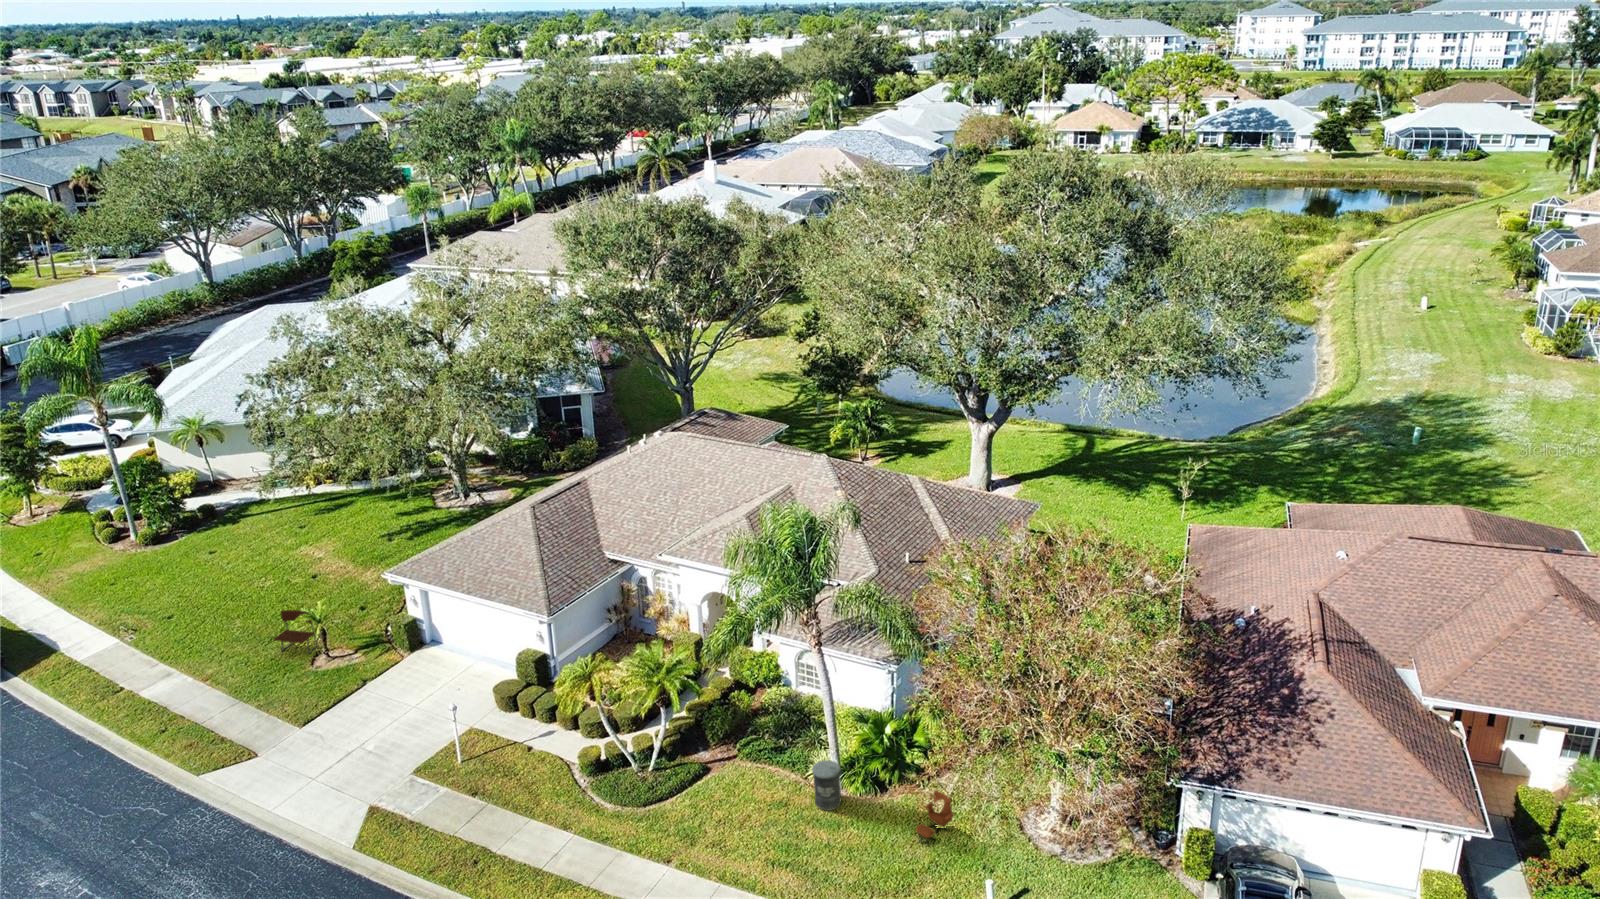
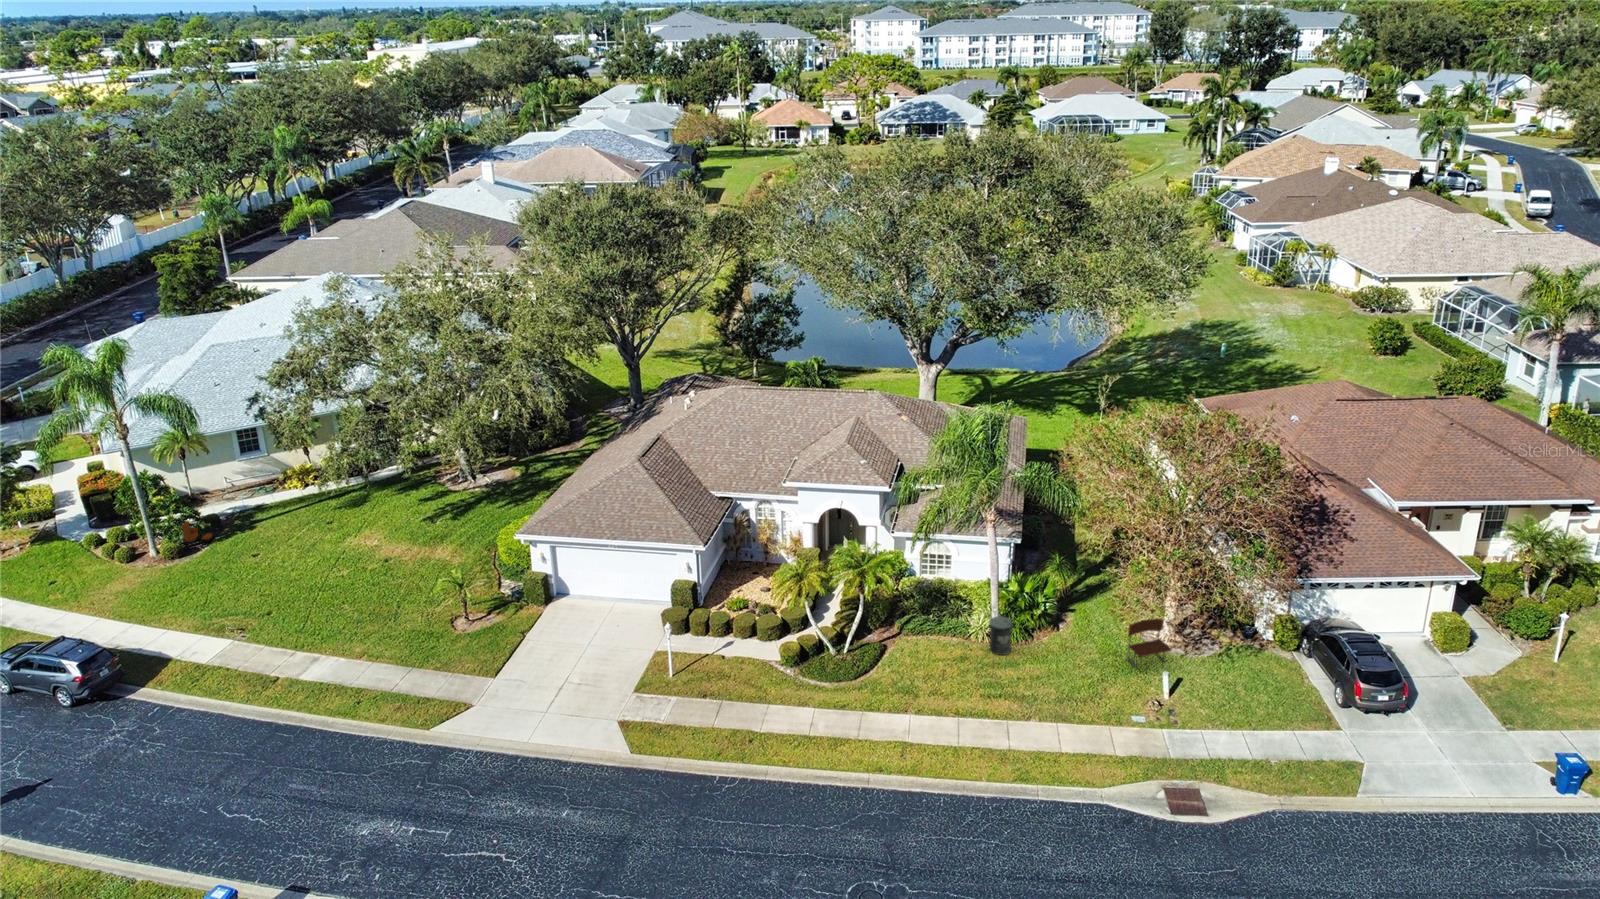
bench: present [274,610,318,653] -> present [1127,619,1171,668]
lounge chair: present [916,791,954,841] -> present [182,521,212,545]

